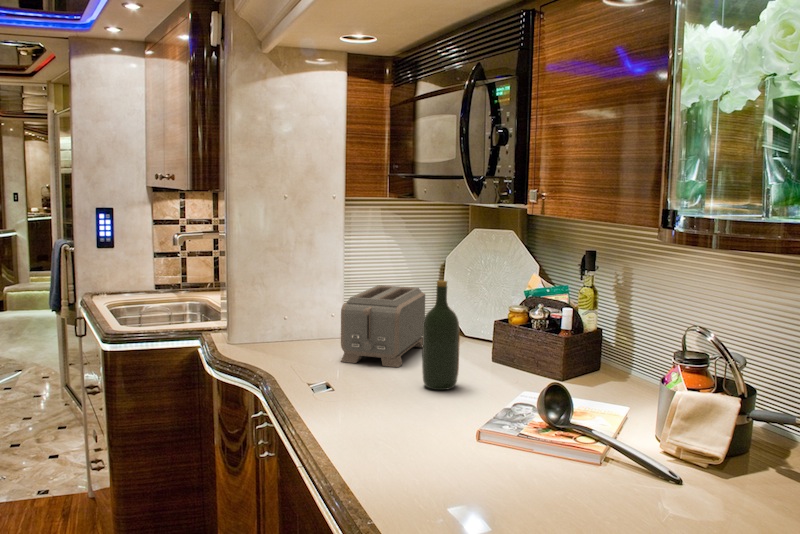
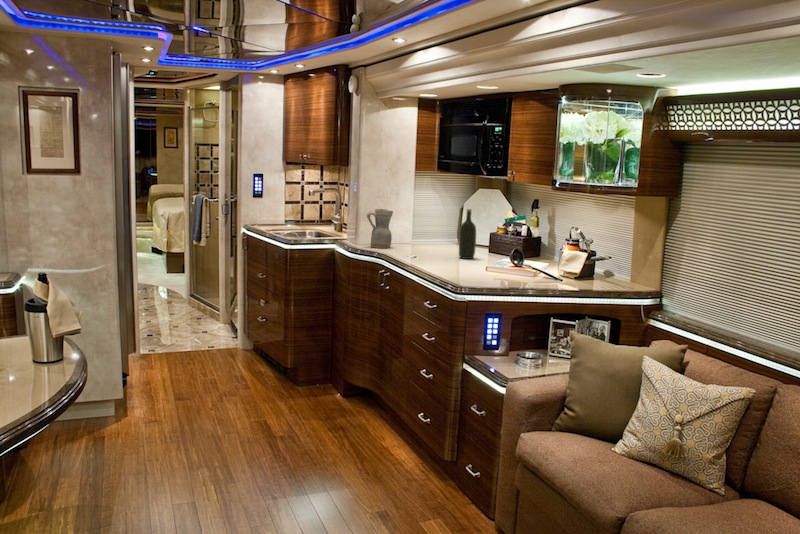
ceramic pitcher: none [243,276,297,356] -> present [367,209,393,248]
toaster: present [341,285,425,367] -> none [415,216,455,253]

